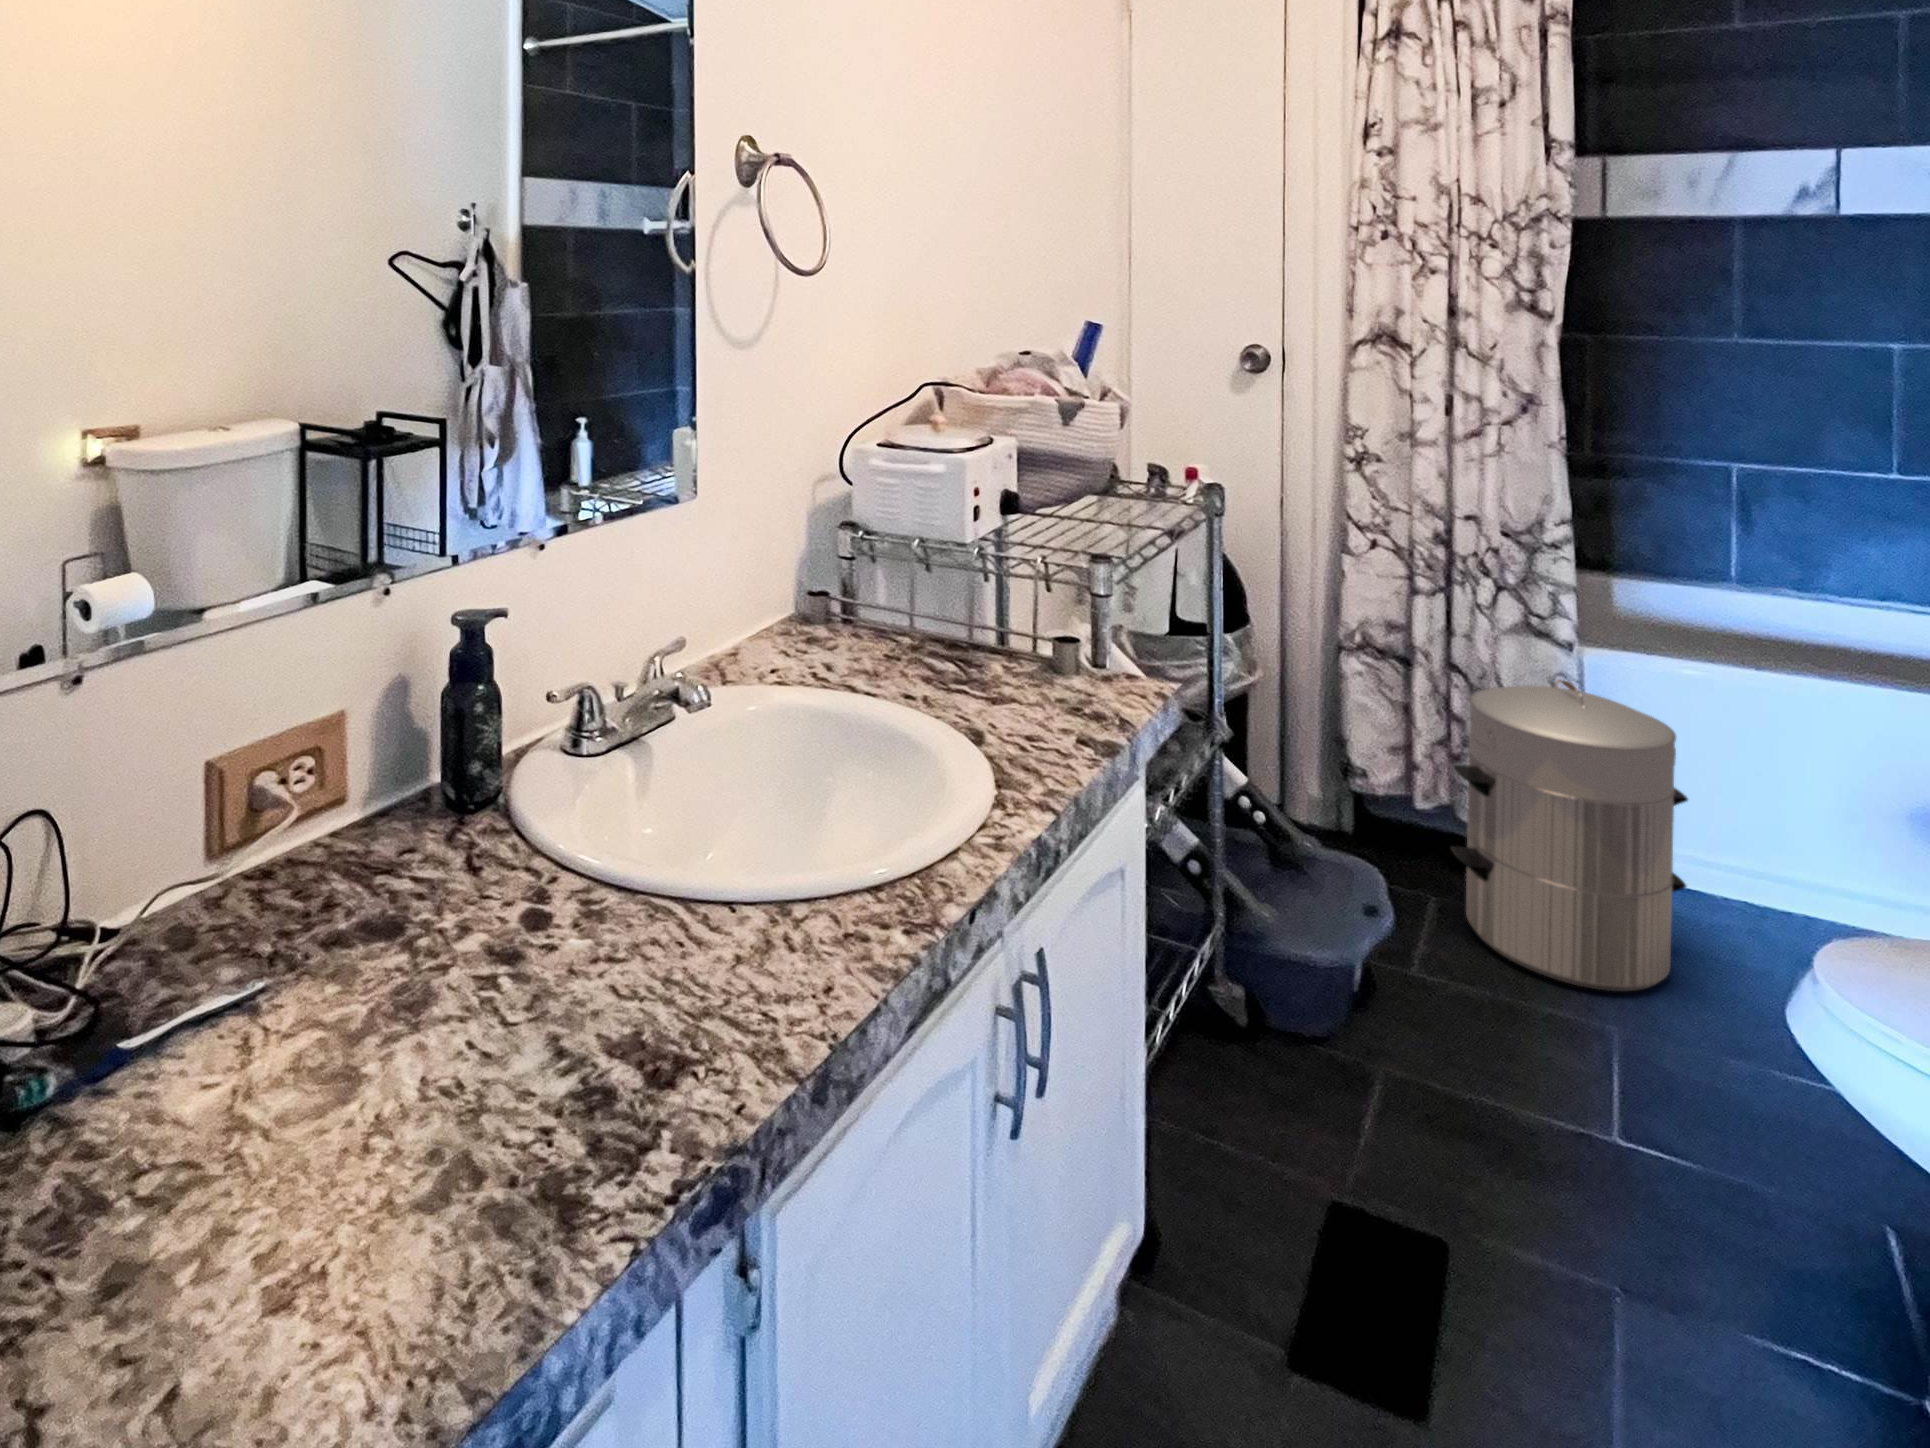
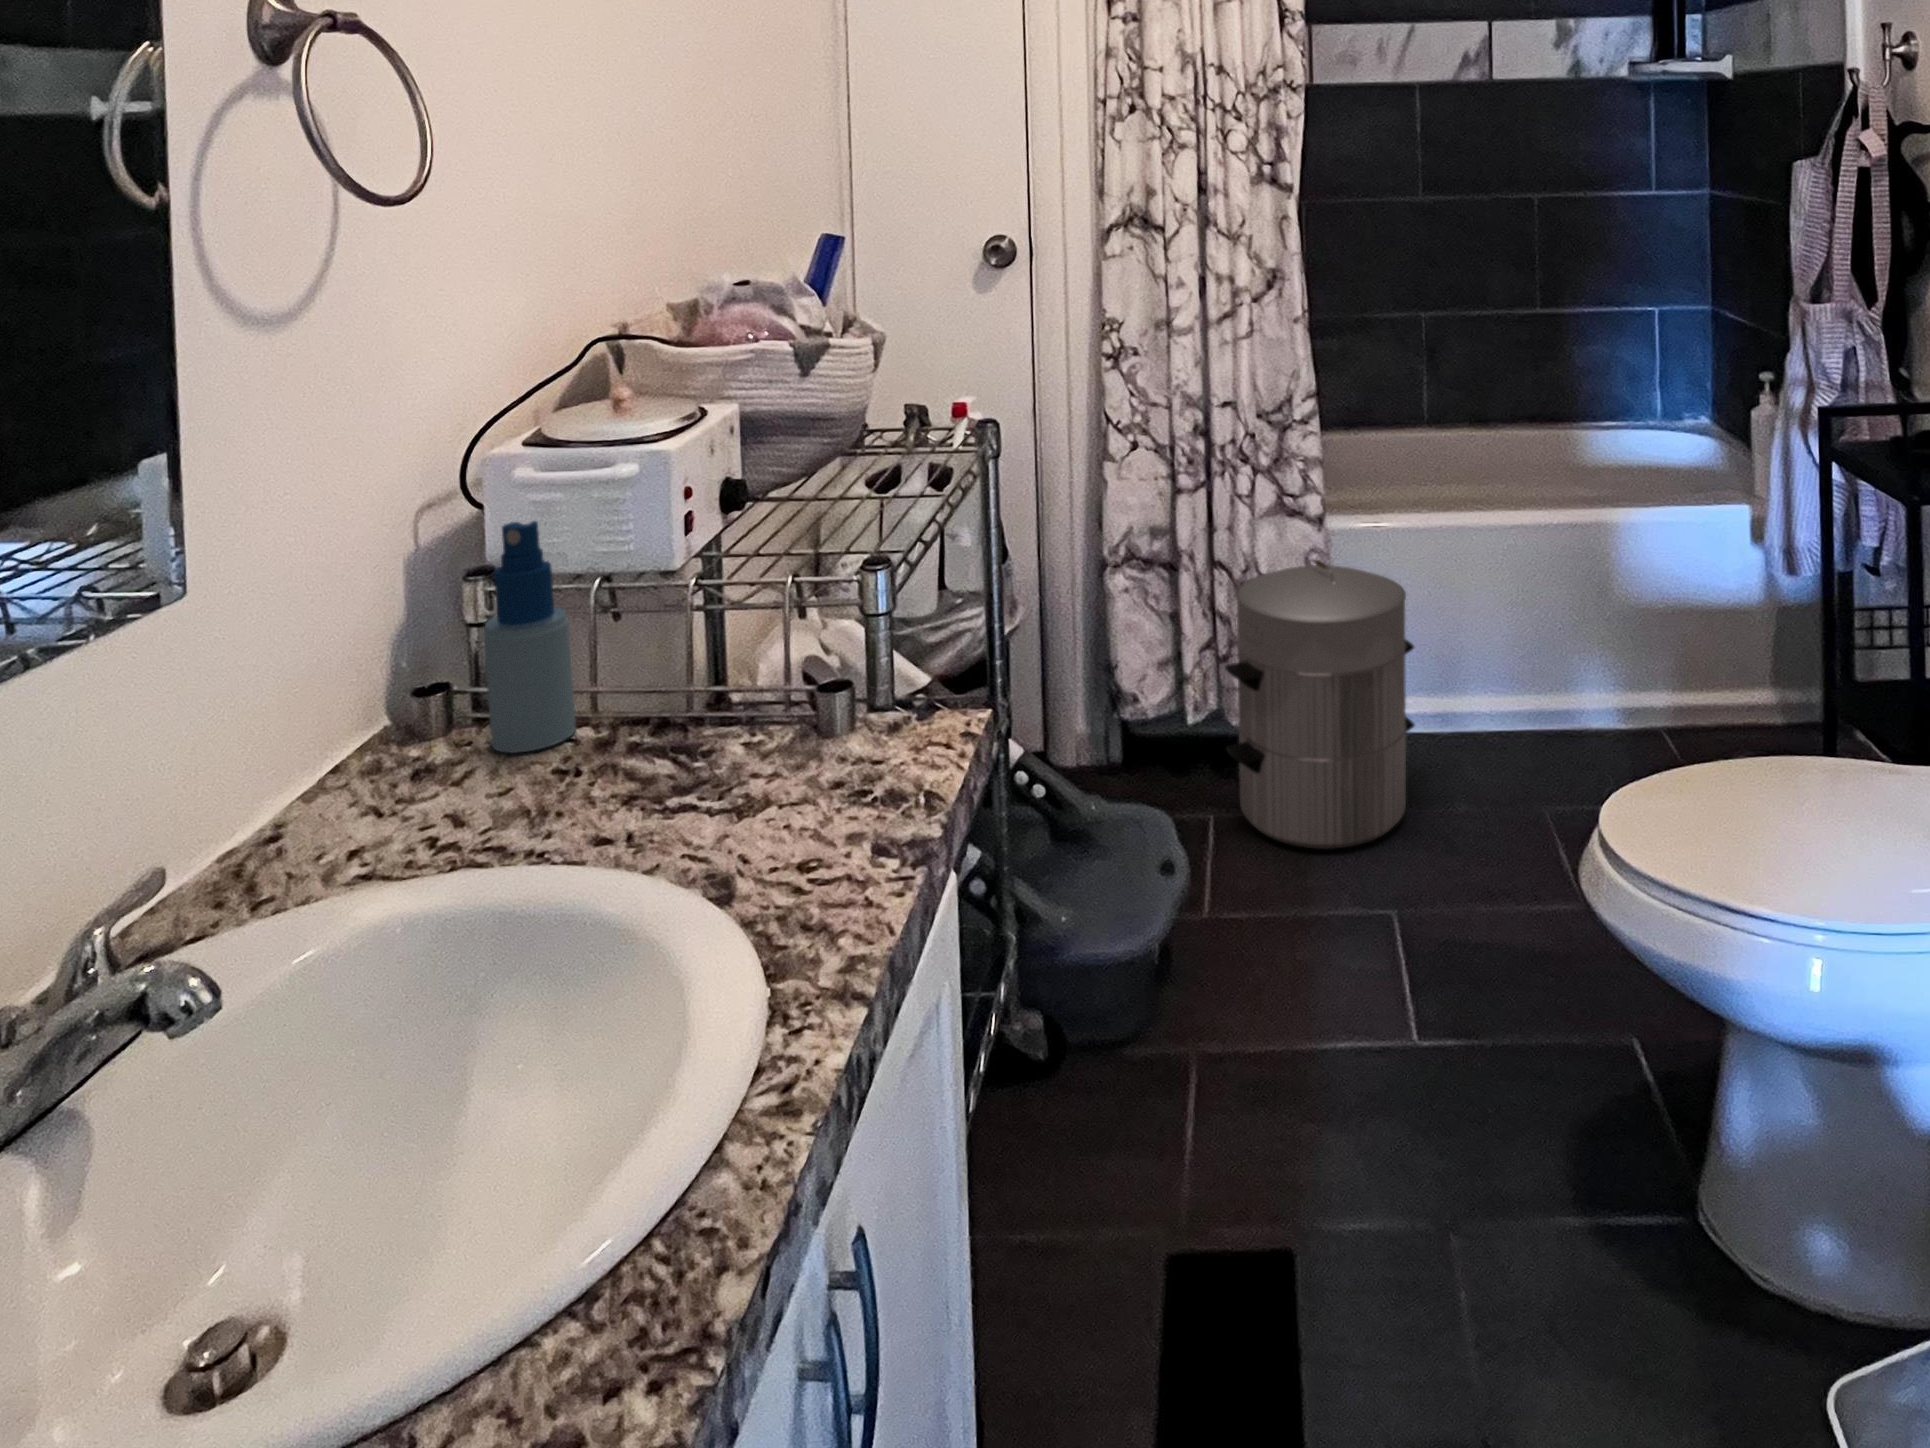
spray bottle: none [845,485,897,640] -> present [484,521,576,753]

